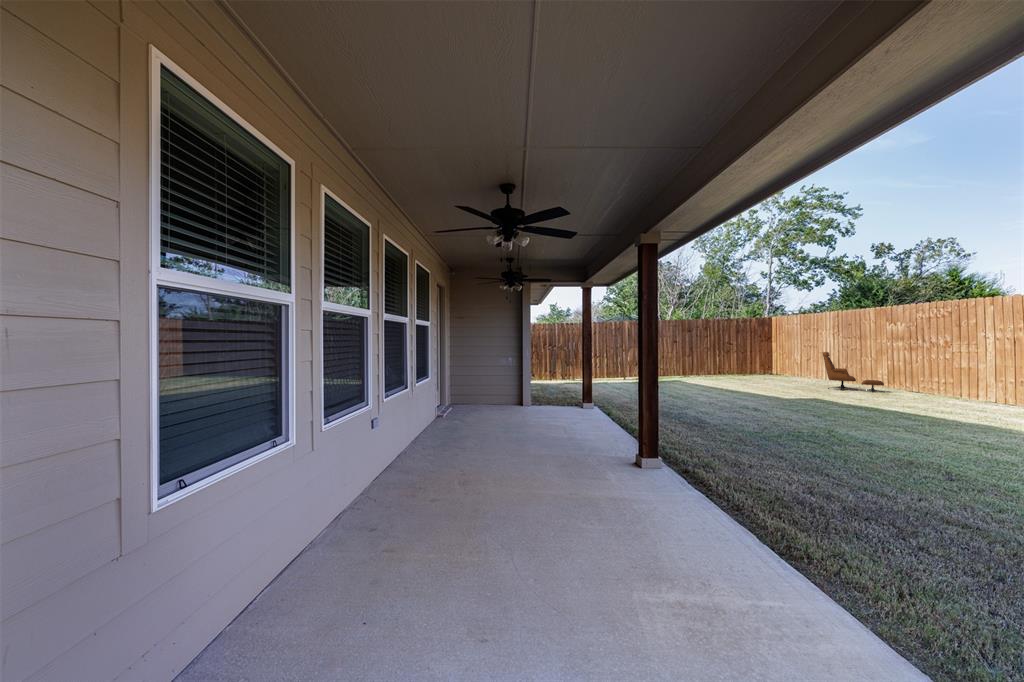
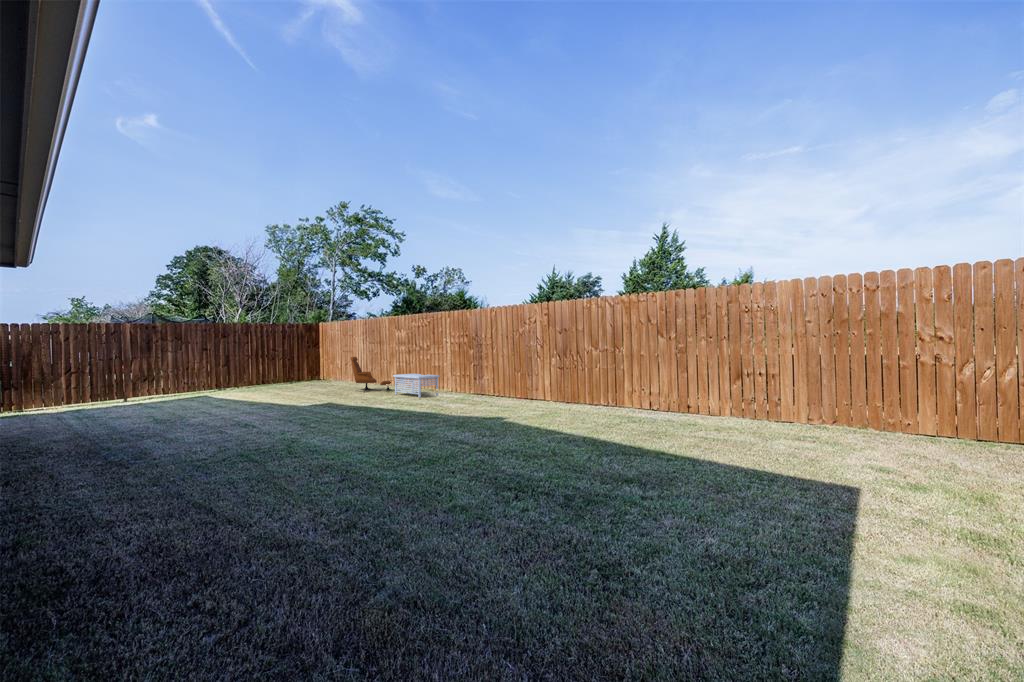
storage bench: none [887,374,969,405] -> present [393,374,439,398]

